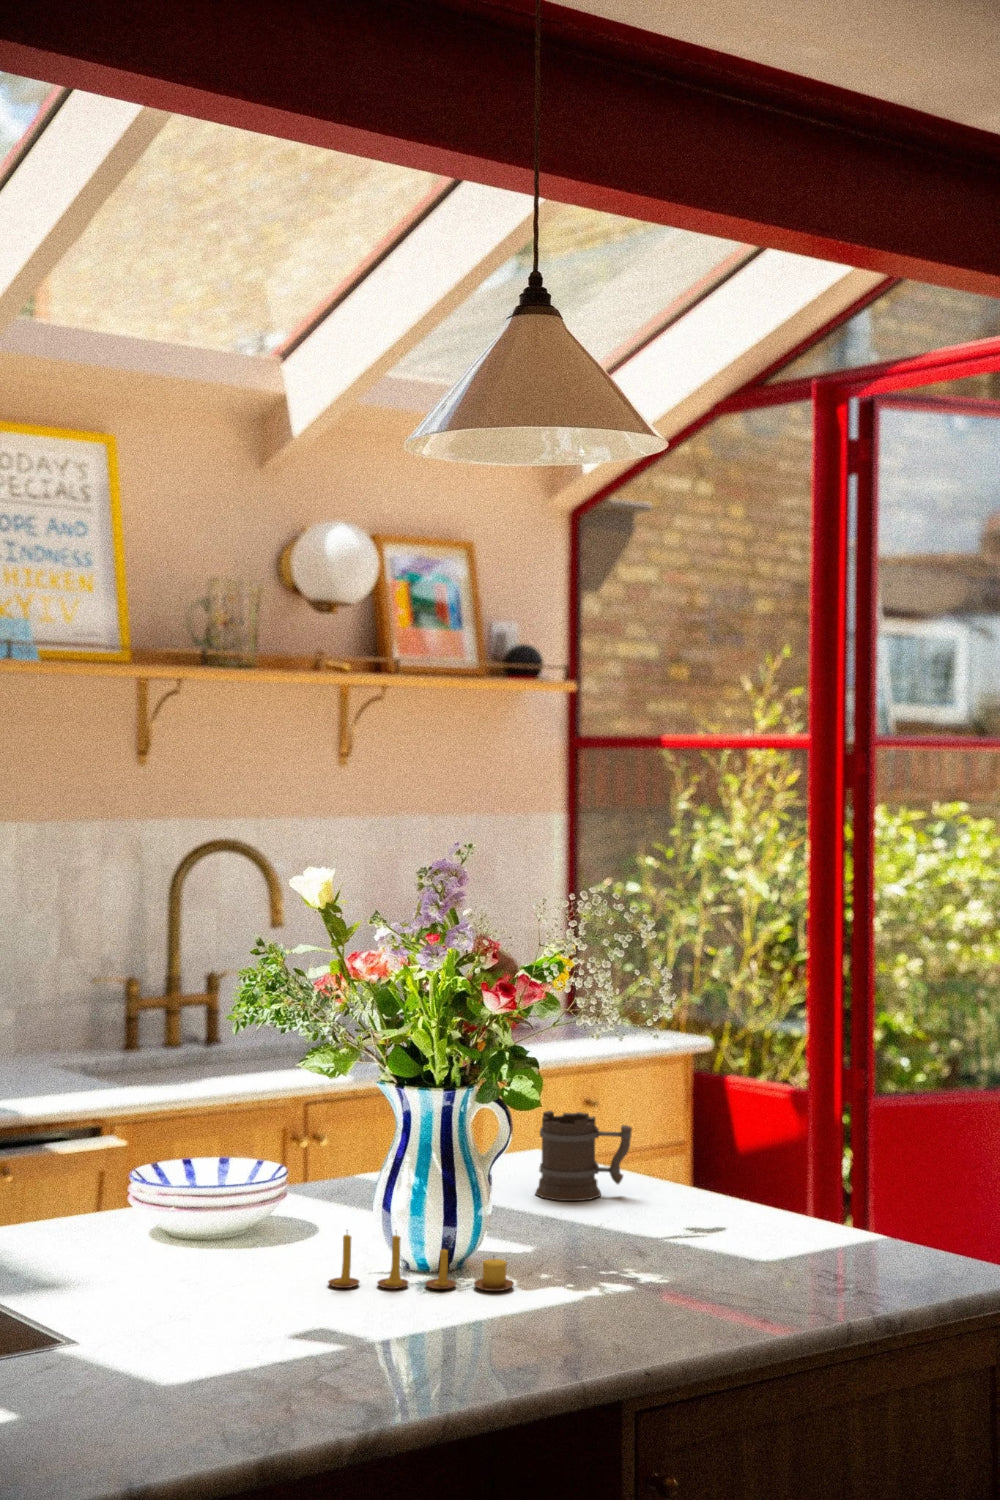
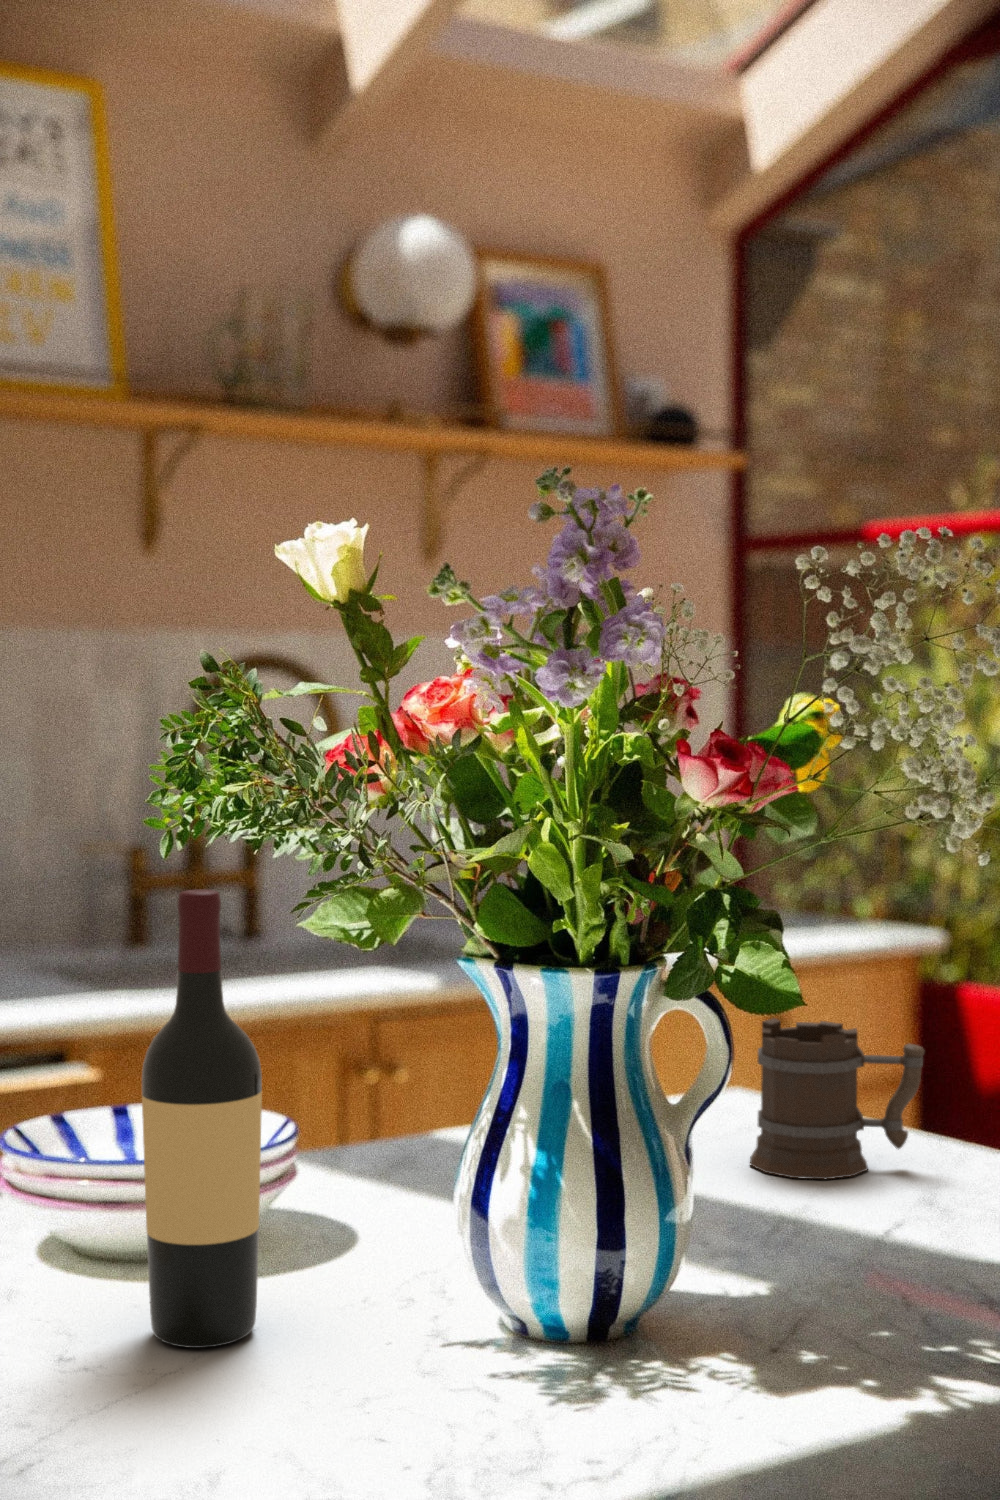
wine bottle: none [222,1051,280,1276] -> present [142,889,262,1348]
candle: present [328,1230,514,1291] -> none [357,1258,752,1396]

